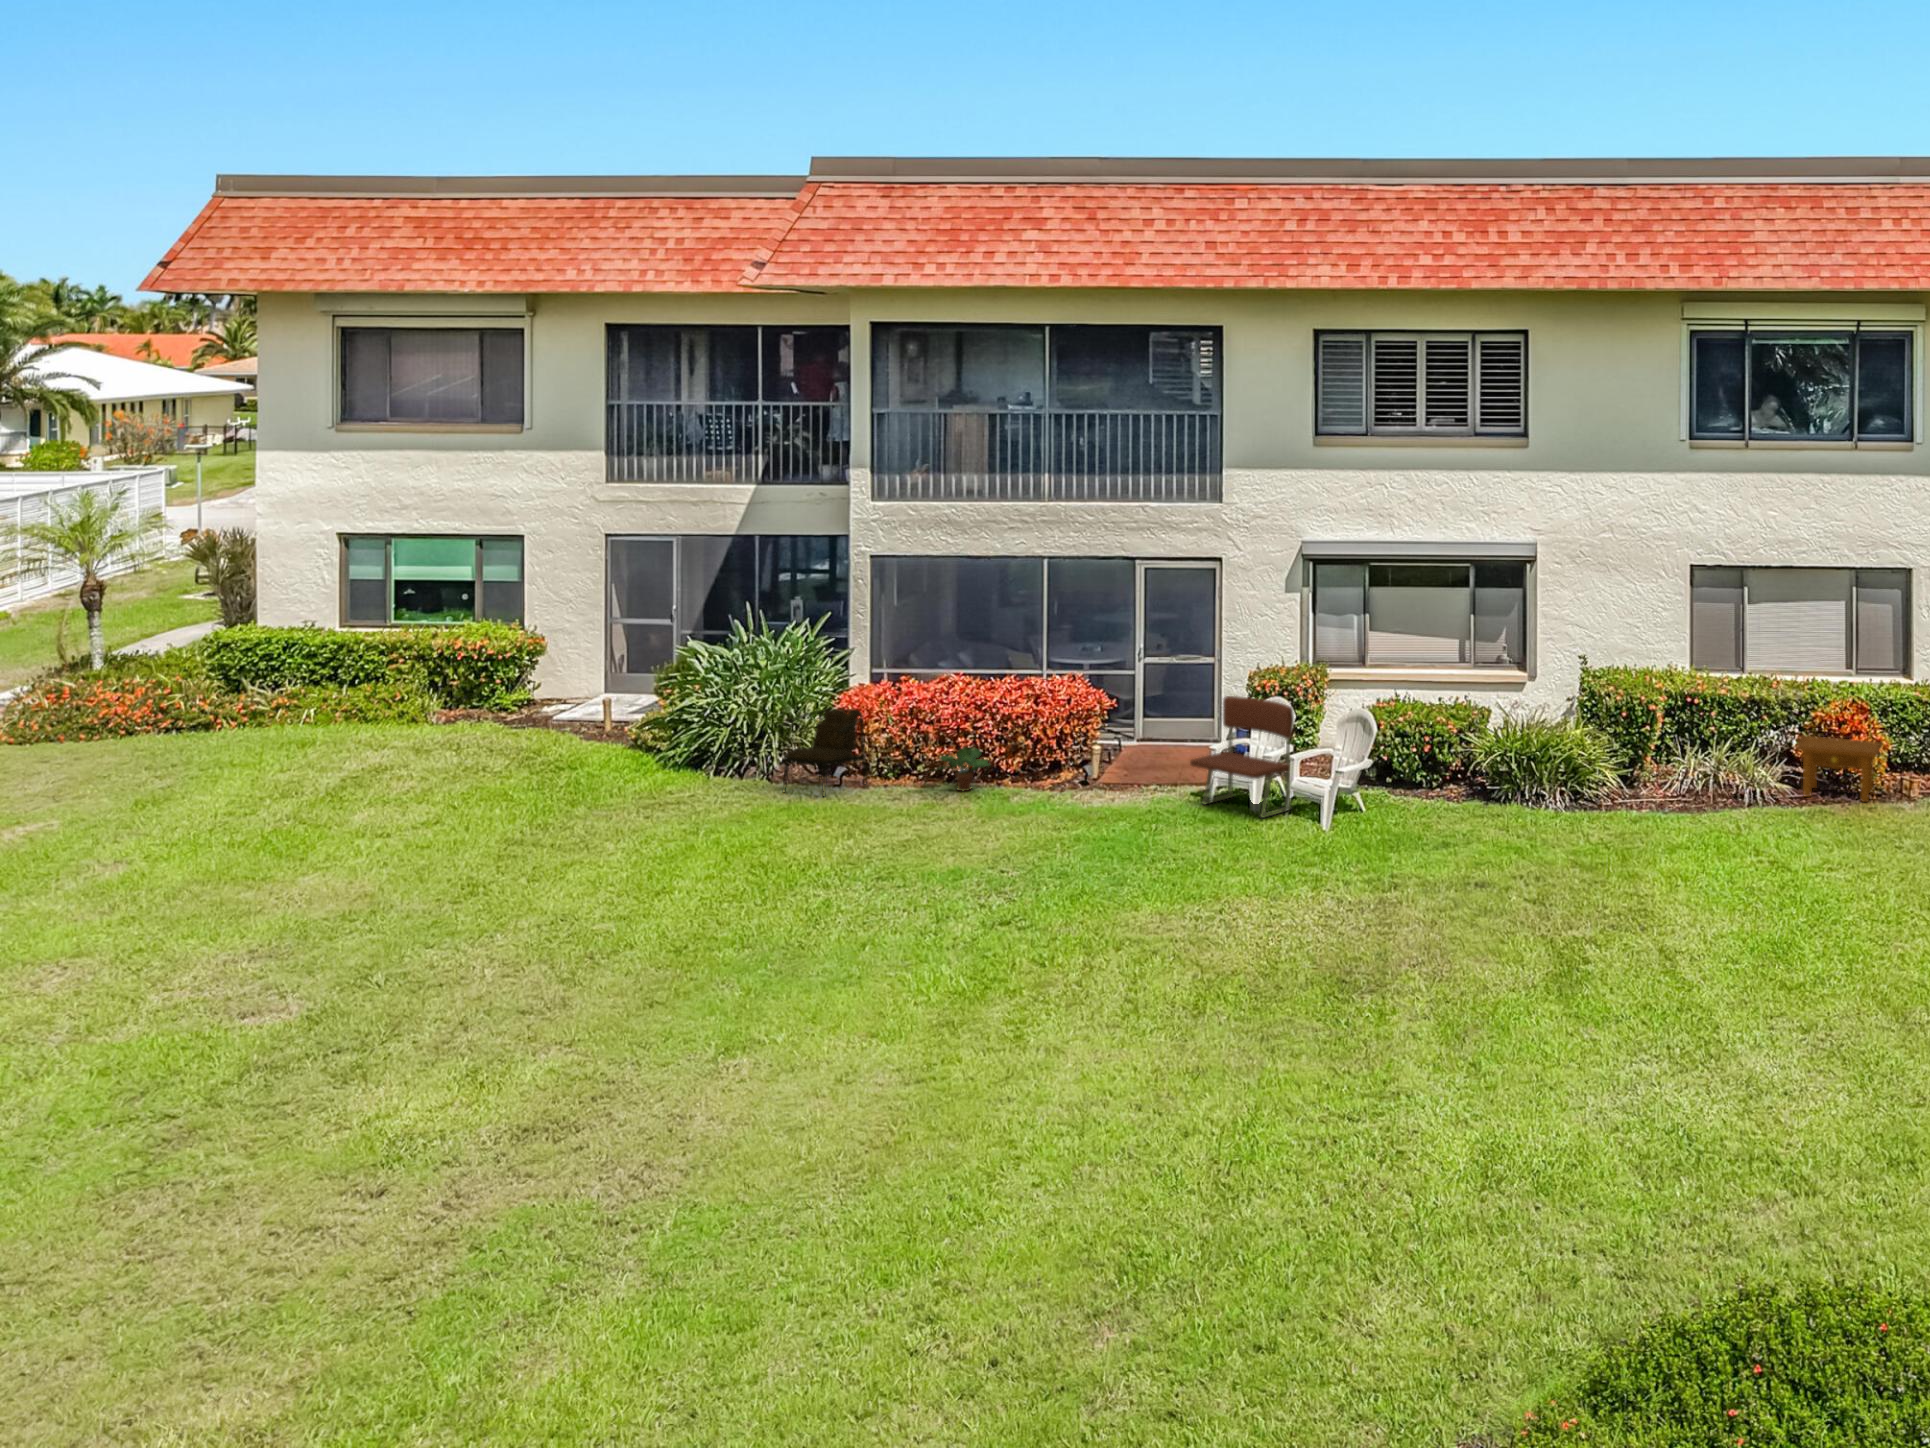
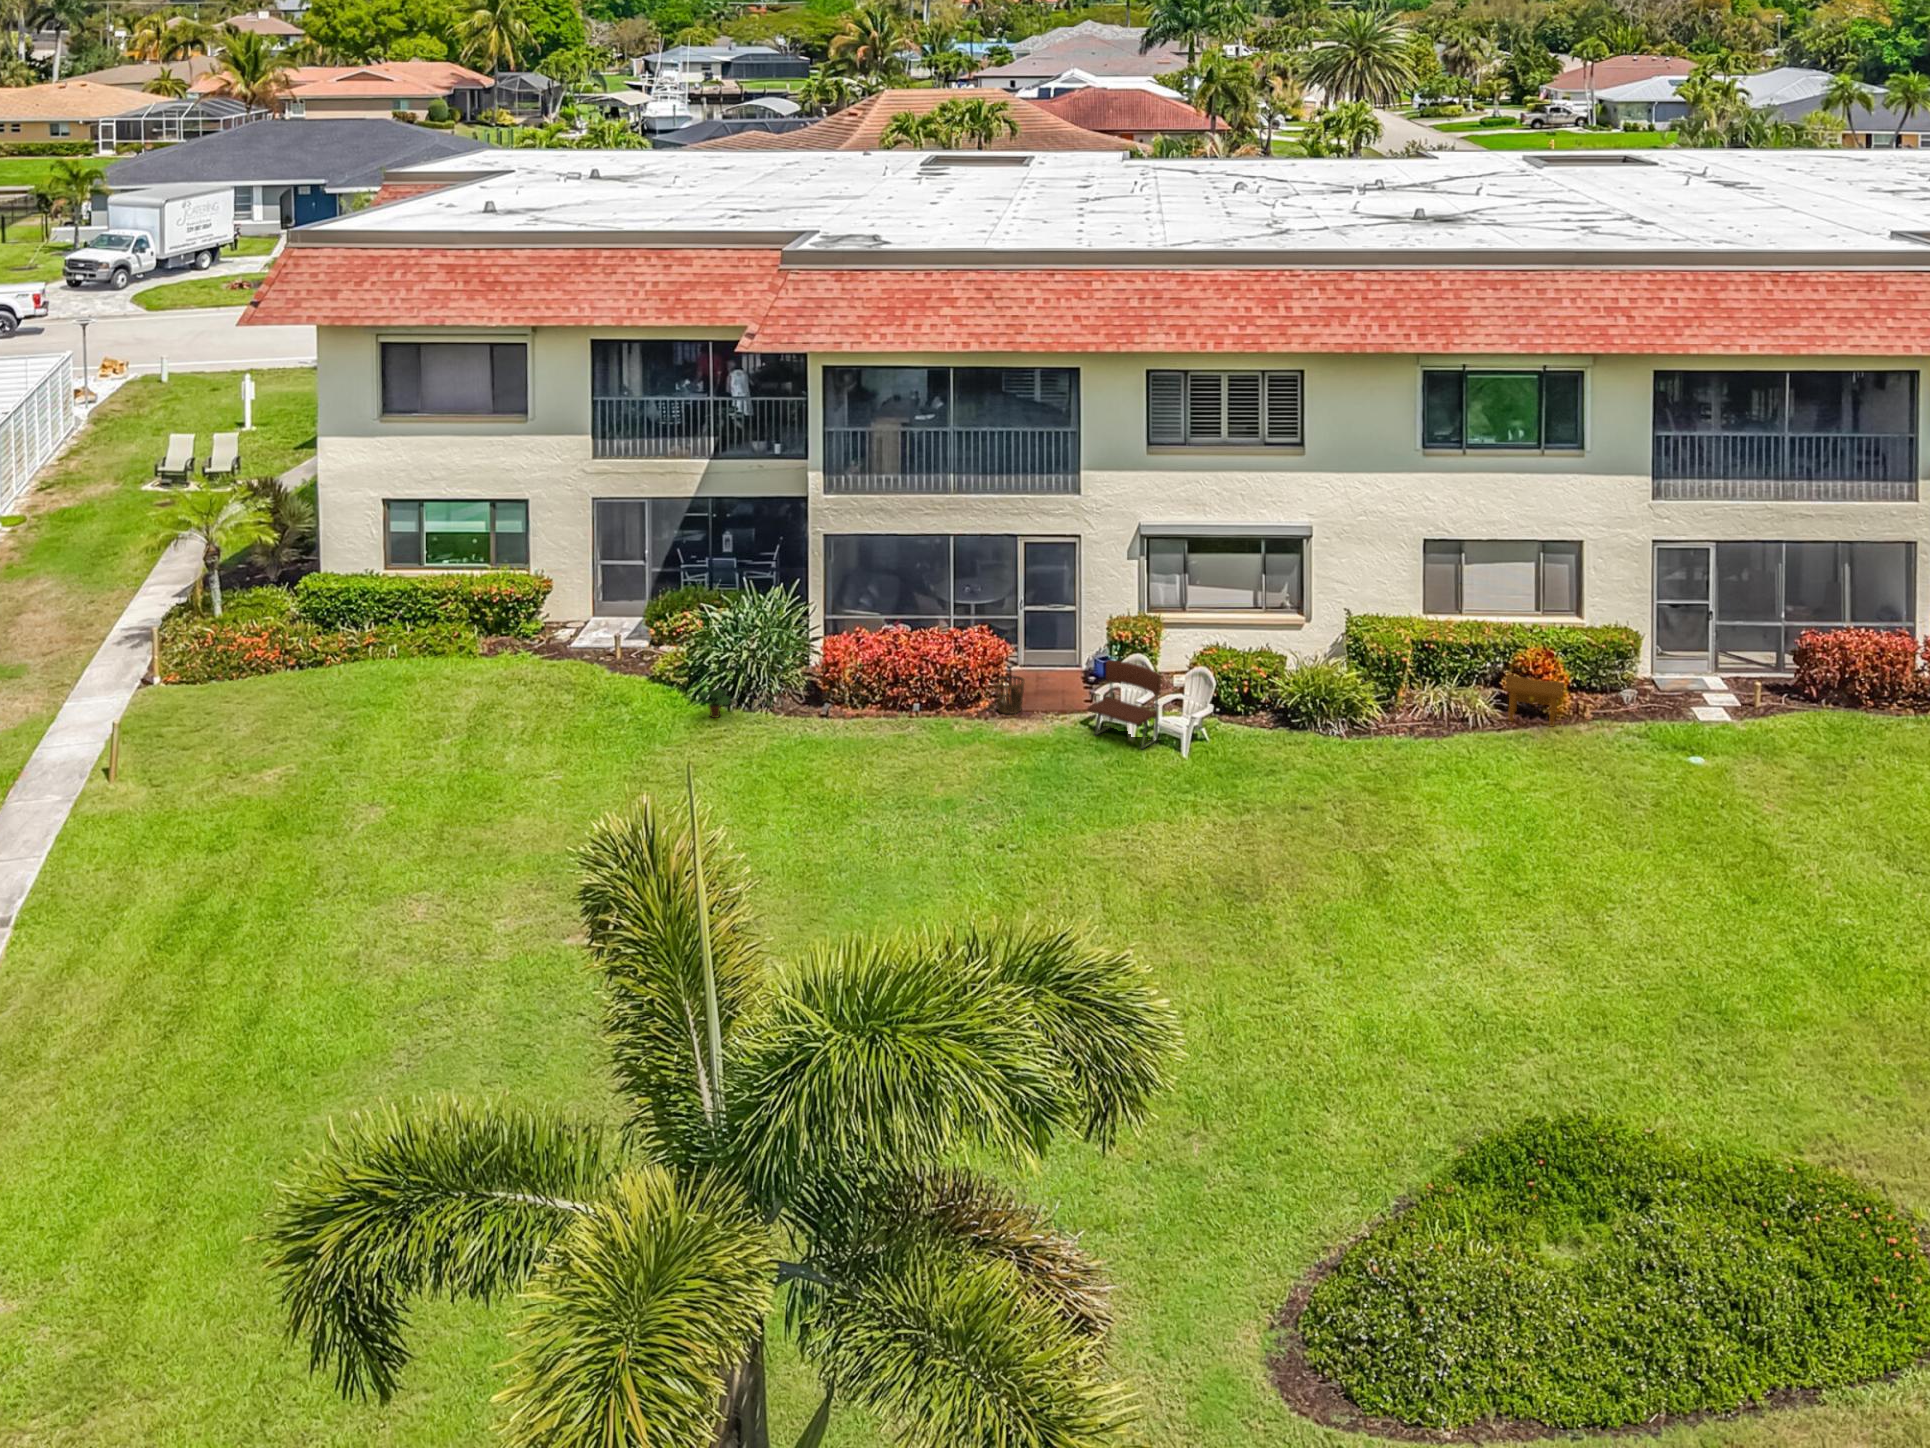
armchair: present [779,708,867,796] -> none [789,663,850,730]
basket: none [1074,733,1119,784] -> present [994,675,1024,714]
potted plant: present [939,747,990,791] -> present [697,688,730,718]

